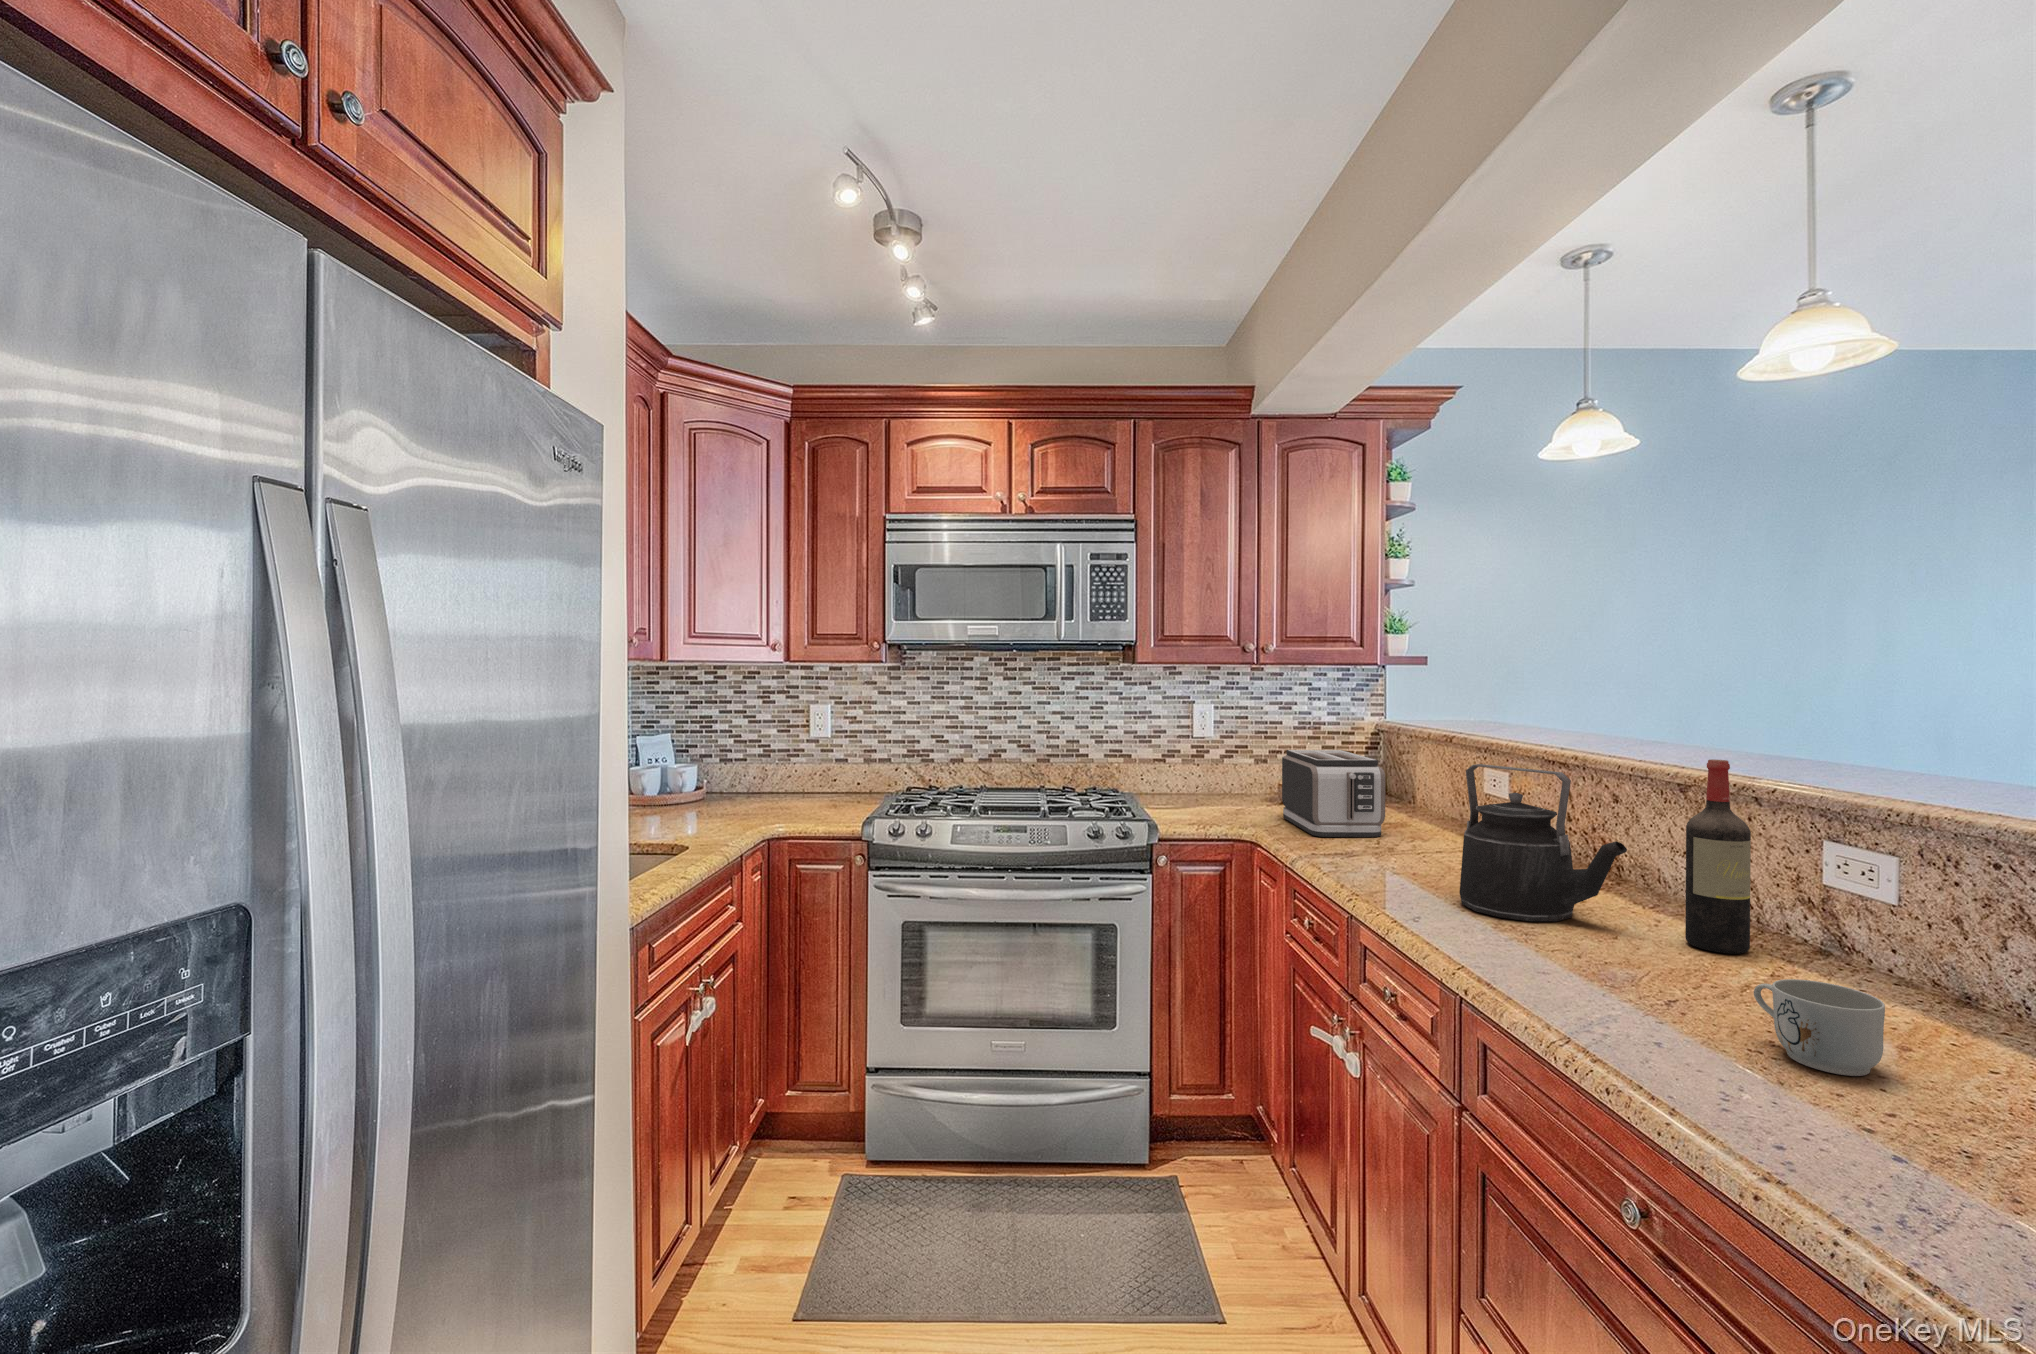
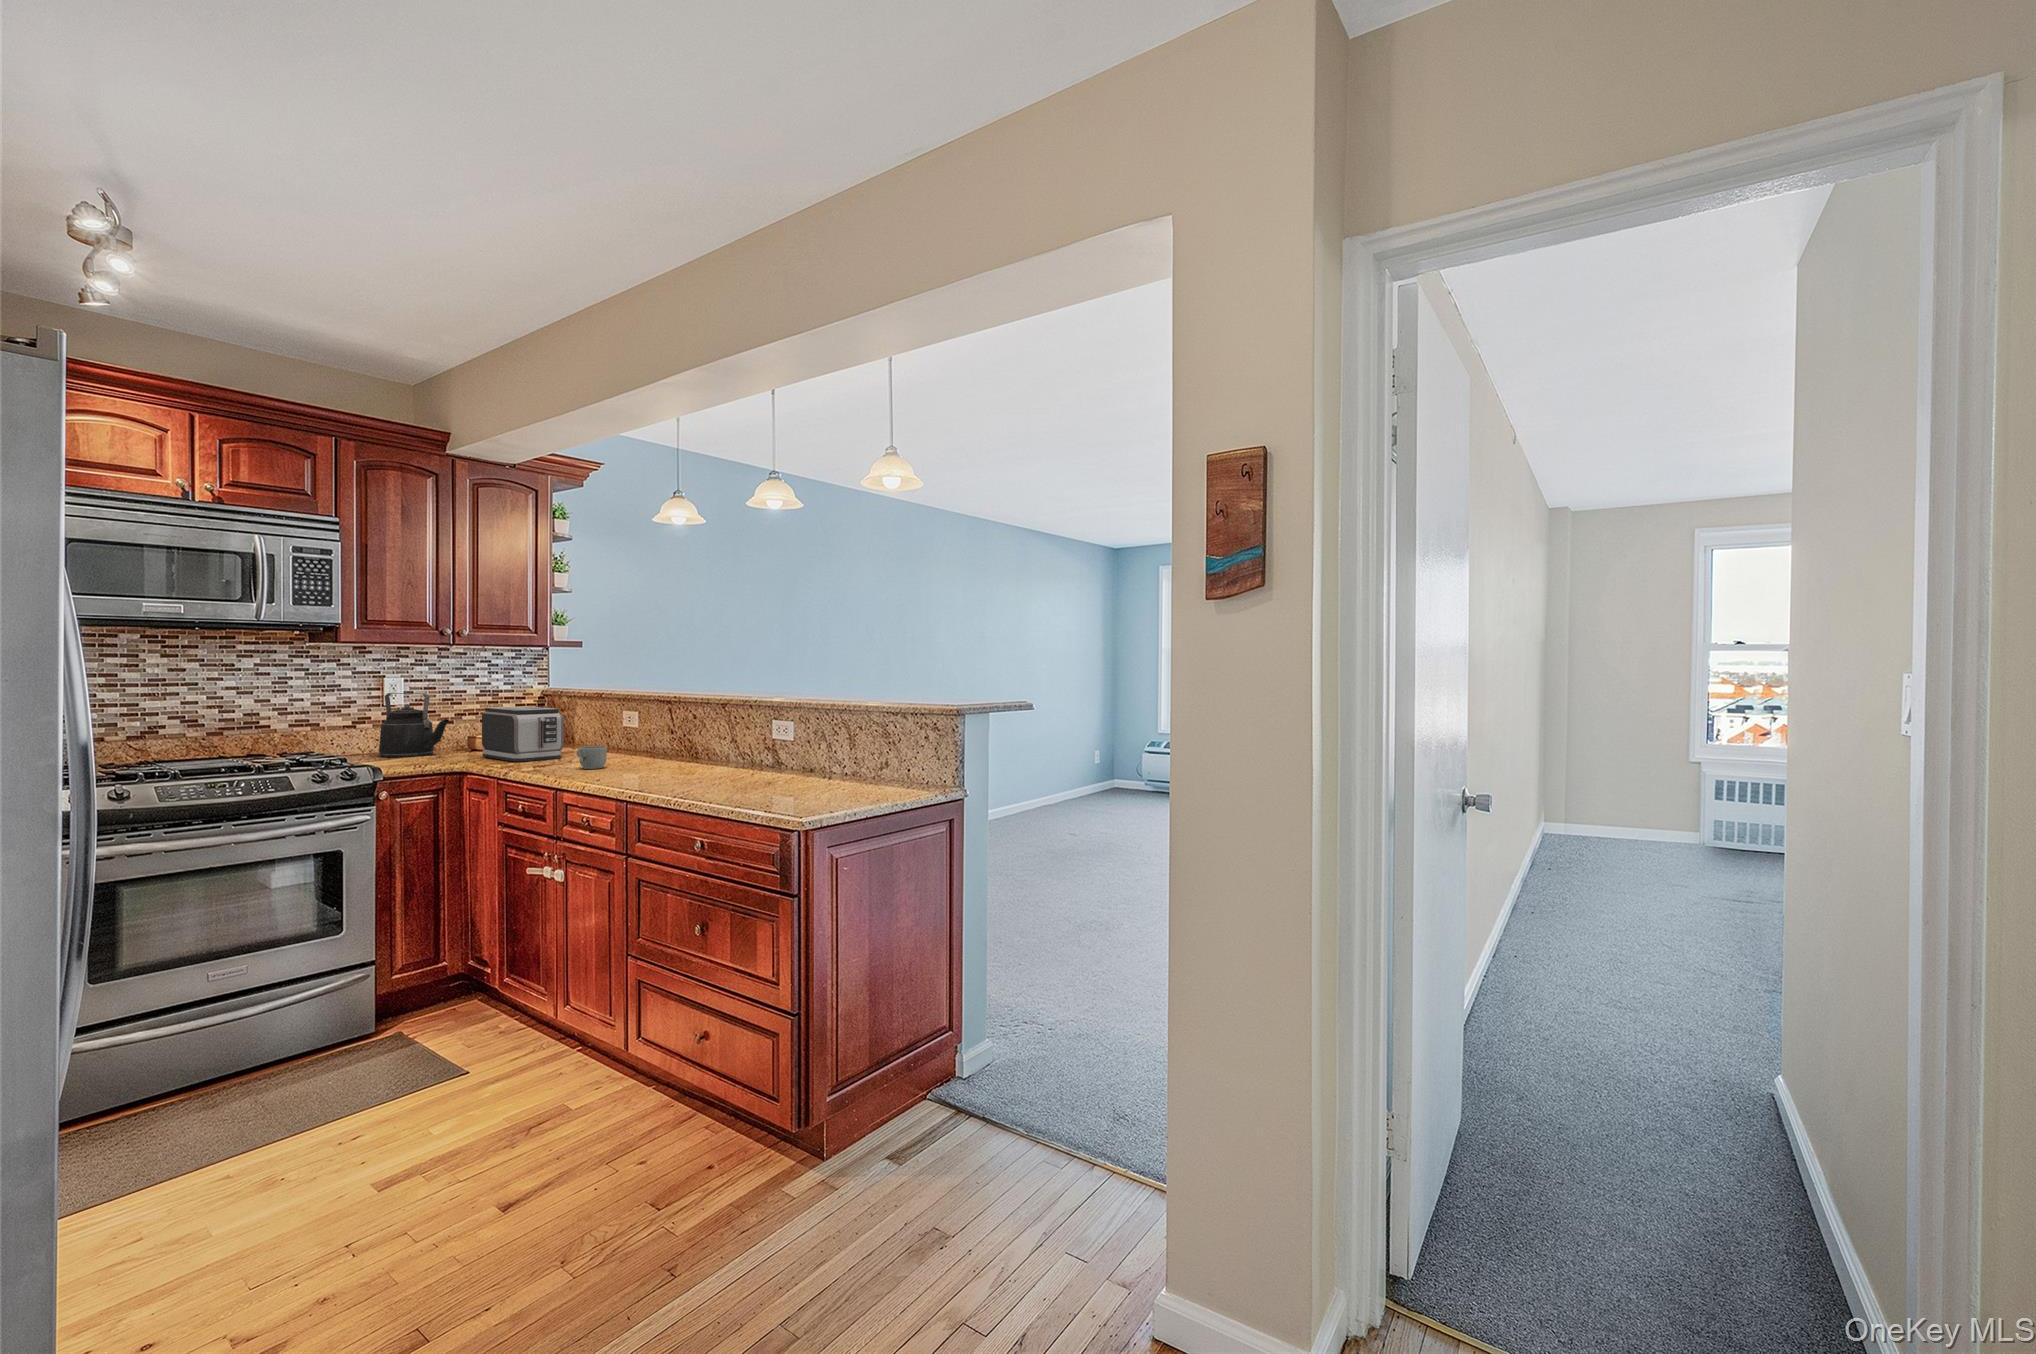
wine bottle: present [1685,759,1751,954] -> none [723,689,746,772]
kettle: present [1460,764,1627,921] -> present [379,693,449,757]
mug: present [1754,979,1885,1076] -> present [577,746,607,769]

